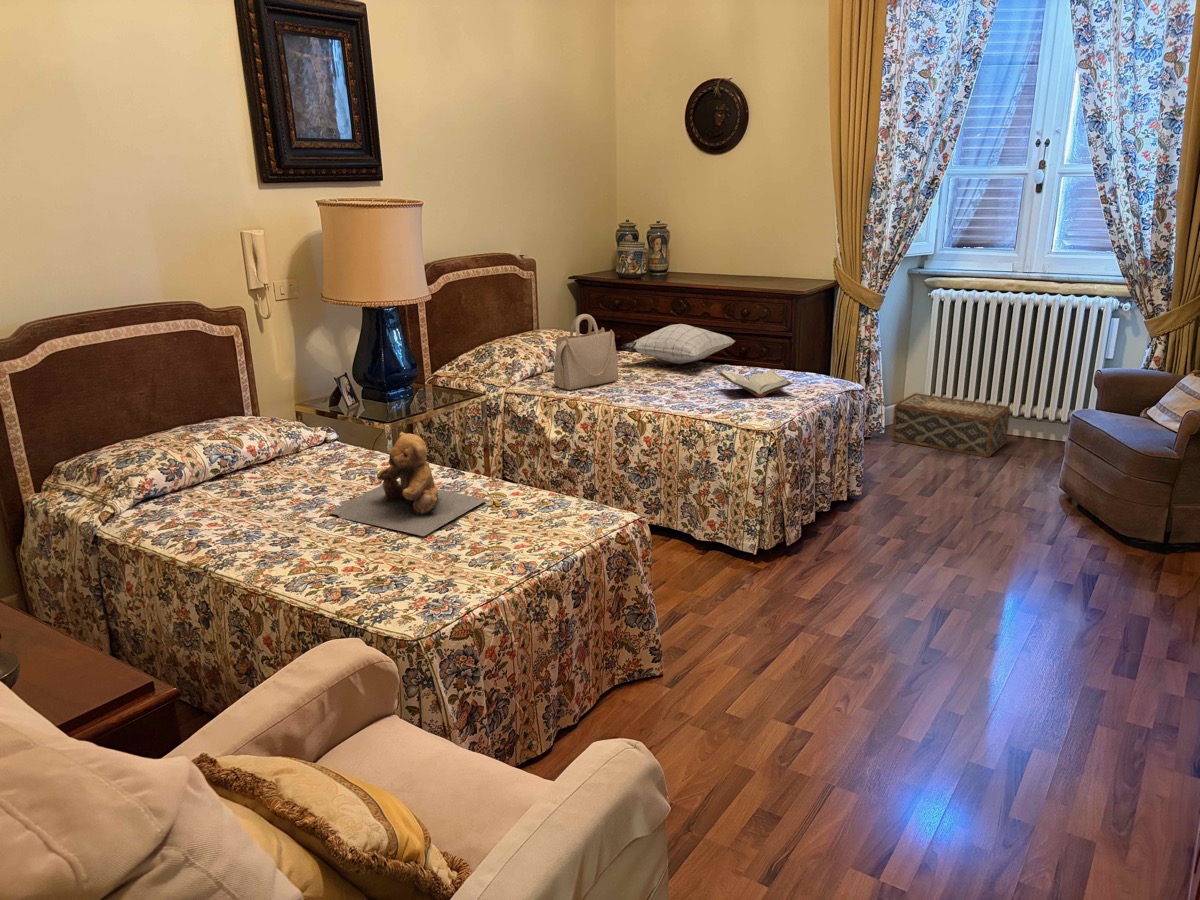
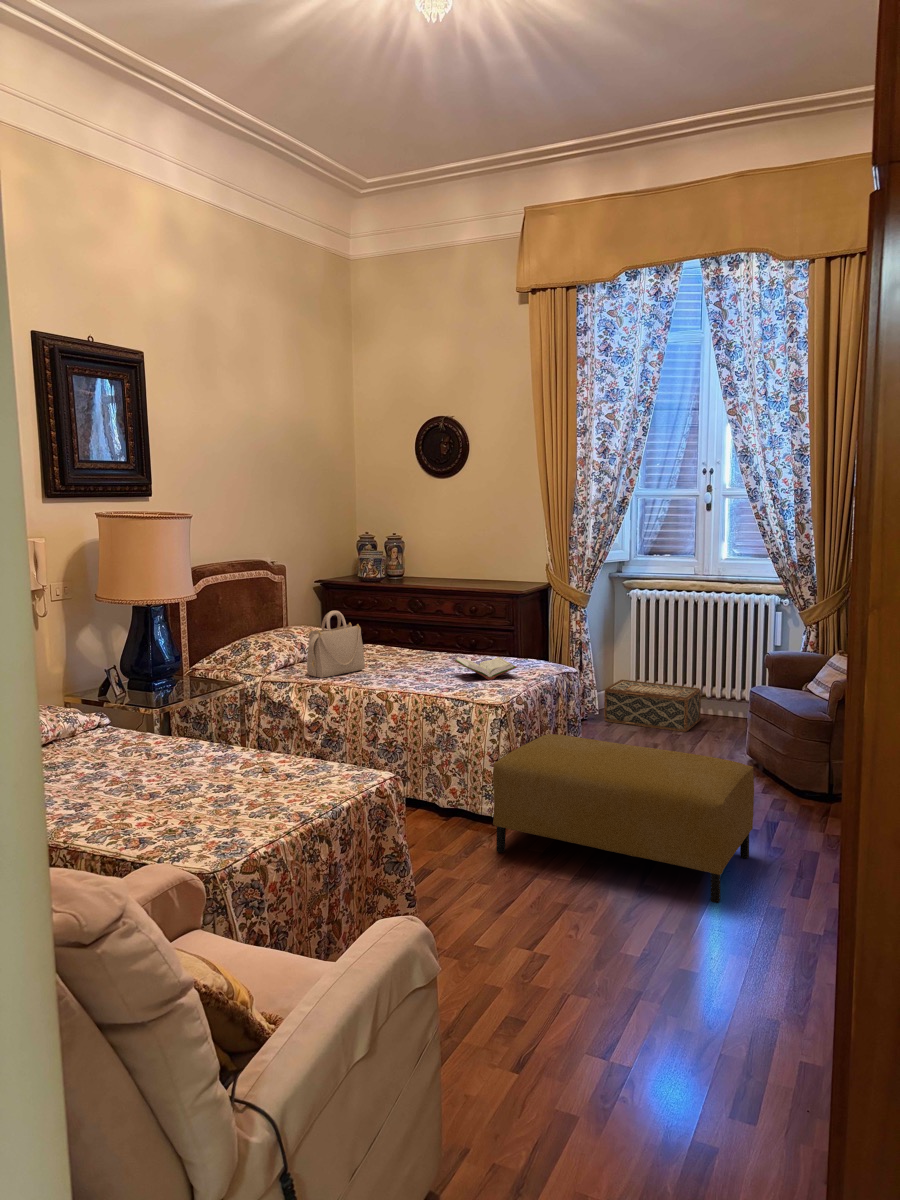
pillow: present [621,324,735,364] -> none [365,620,466,655]
teddy bear: present [331,432,486,536] -> none [112,706,259,795]
ottoman: none [755,465,1075,677] -> present [493,734,754,903]

